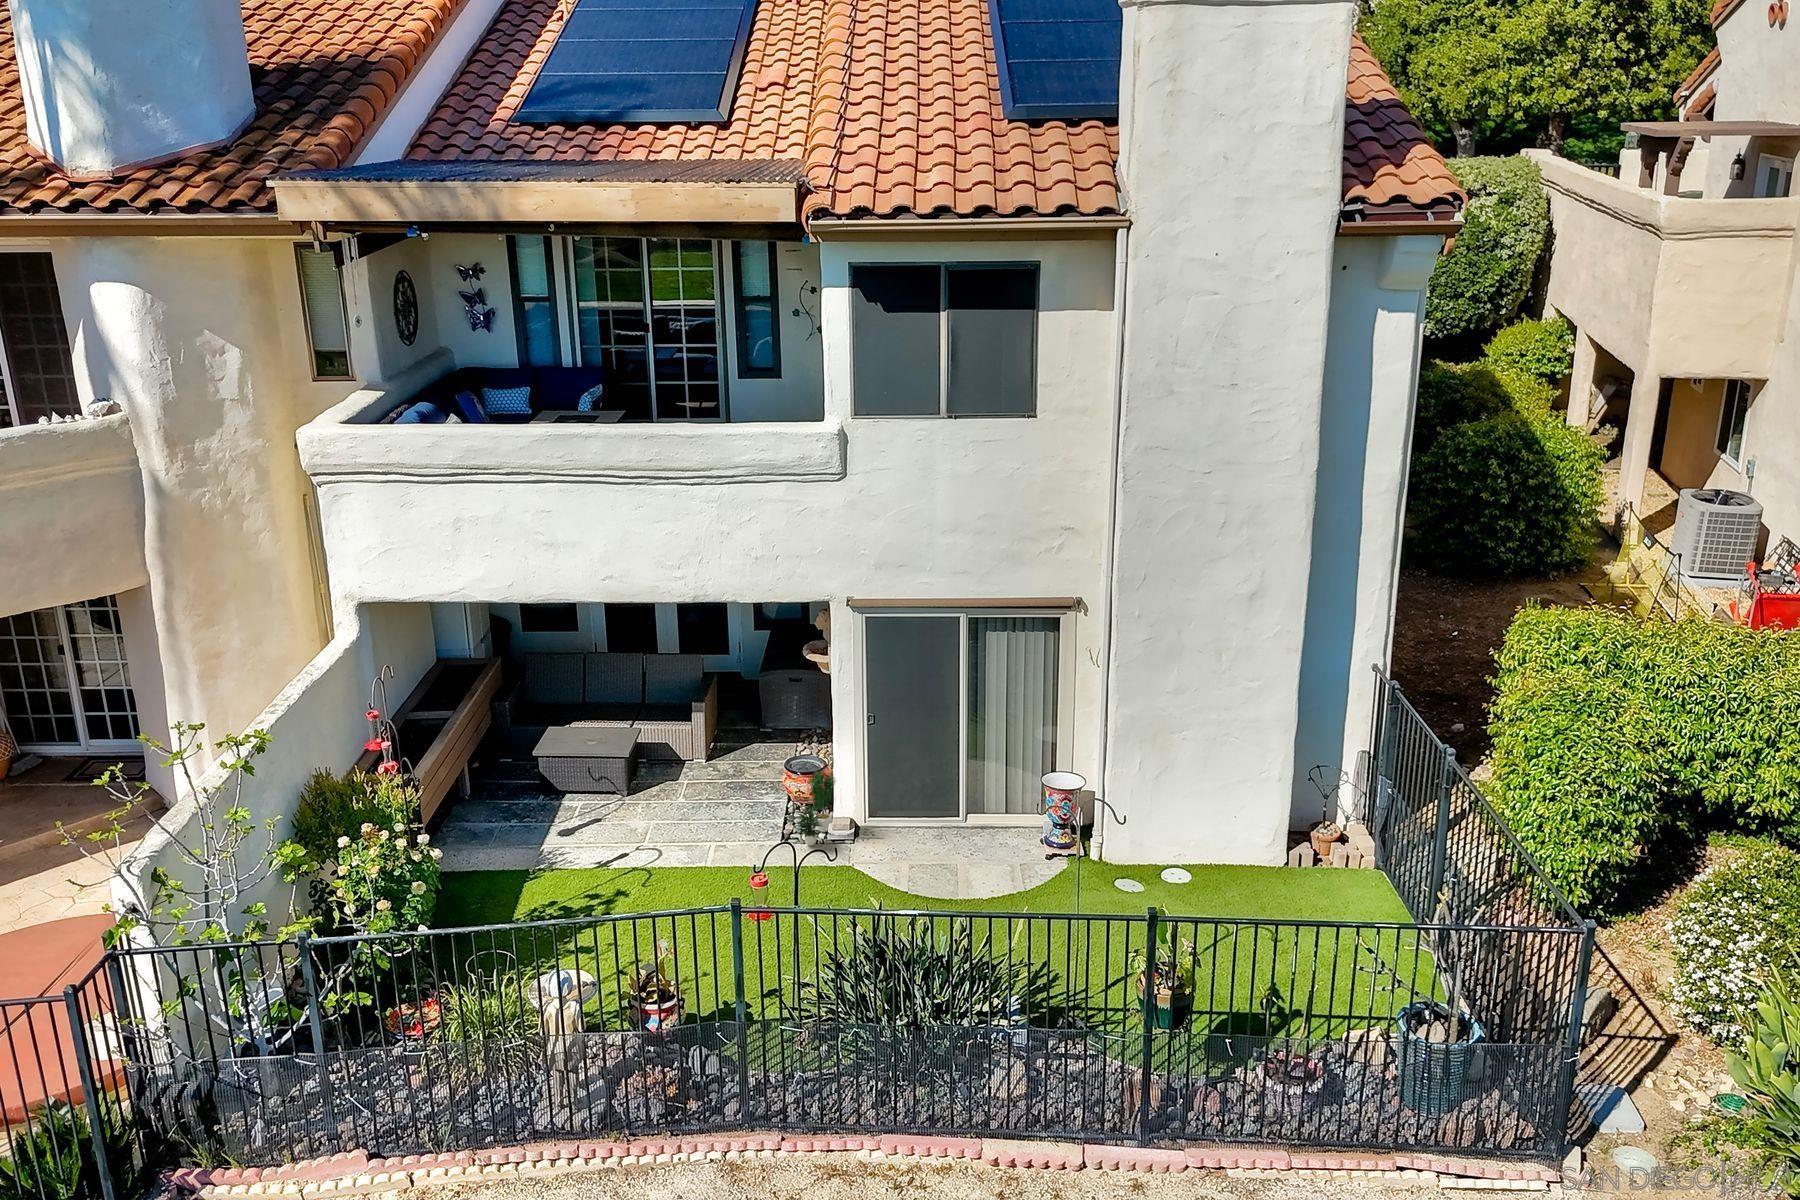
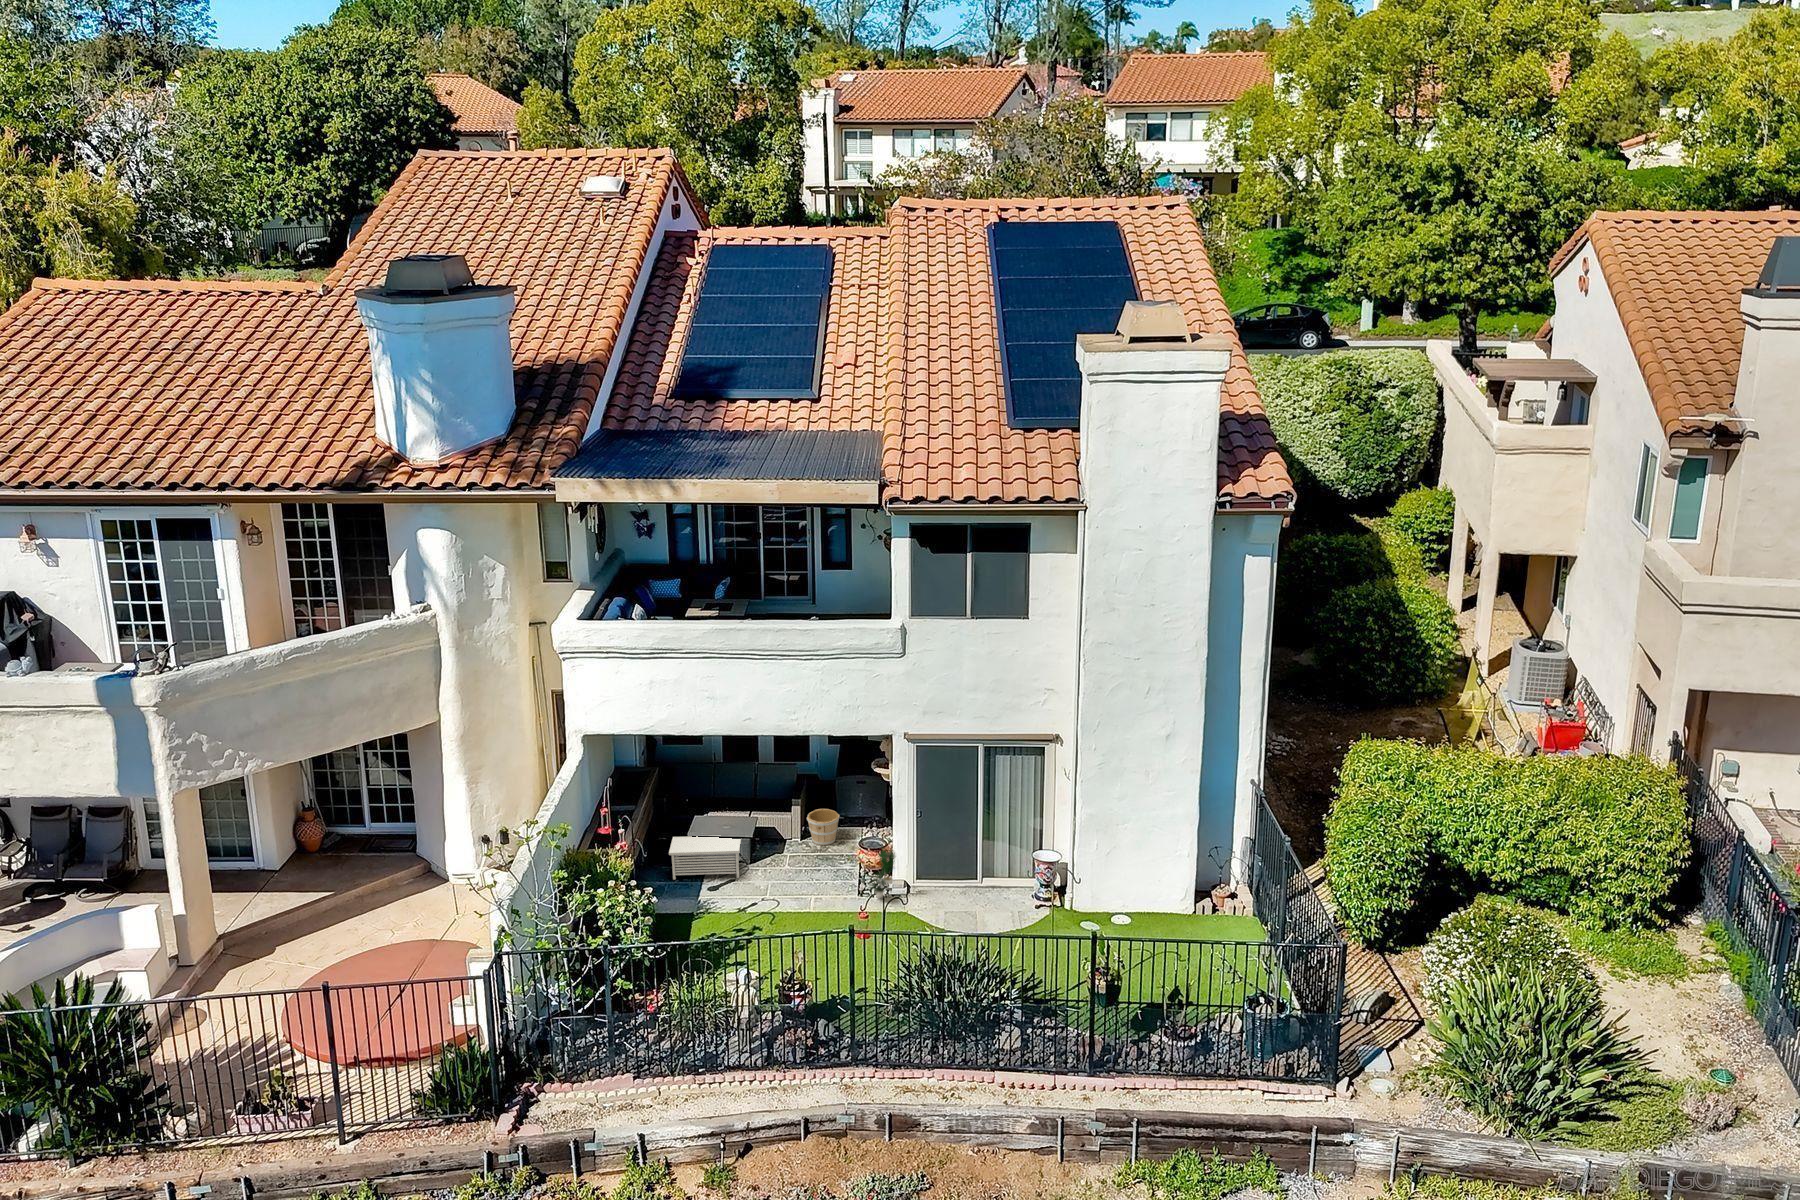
wooden bucket: none [709,716,757,769] -> present [807,809,839,845]
storage bench: none [497,753,611,819] -> present [669,836,742,880]

